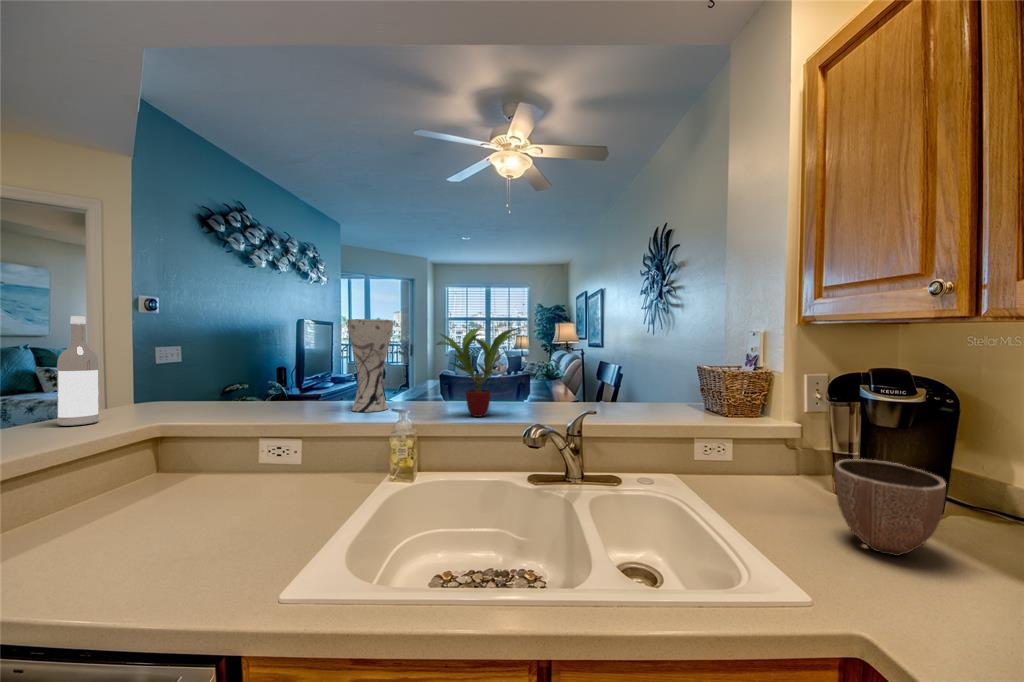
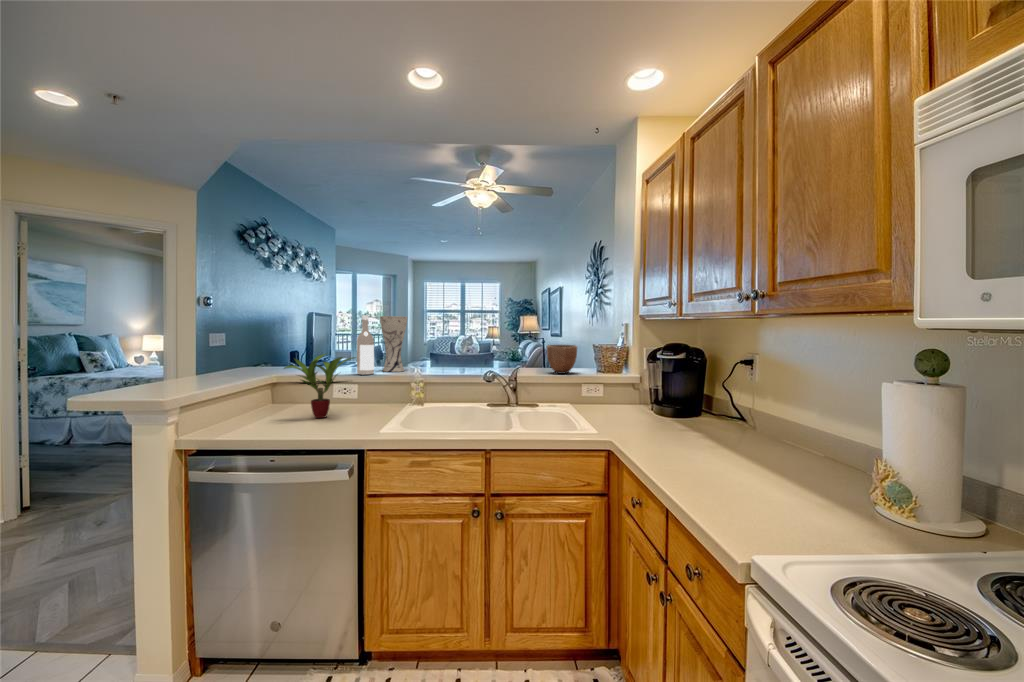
wine bottle: present [57,316,99,426] -> present [357,315,374,375]
potted plant: present [436,328,519,417] -> present [284,354,355,418]
decorative bowl: present [834,459,946,556] -> present [547,345,577,374]

